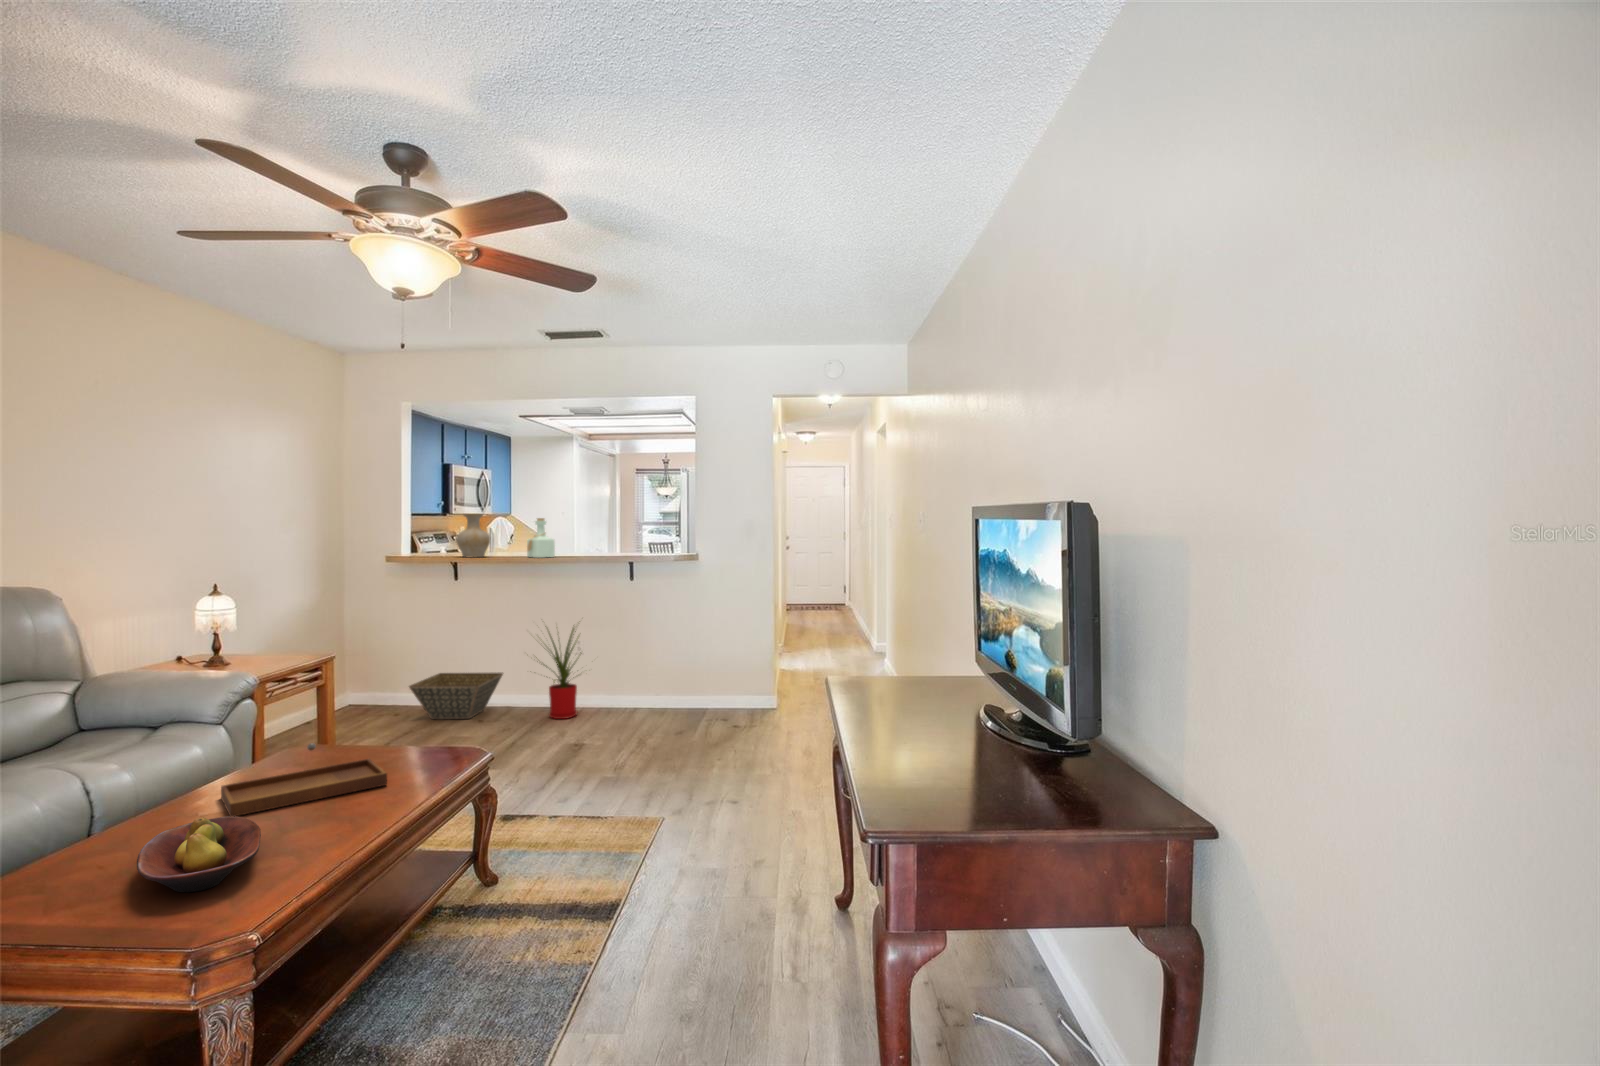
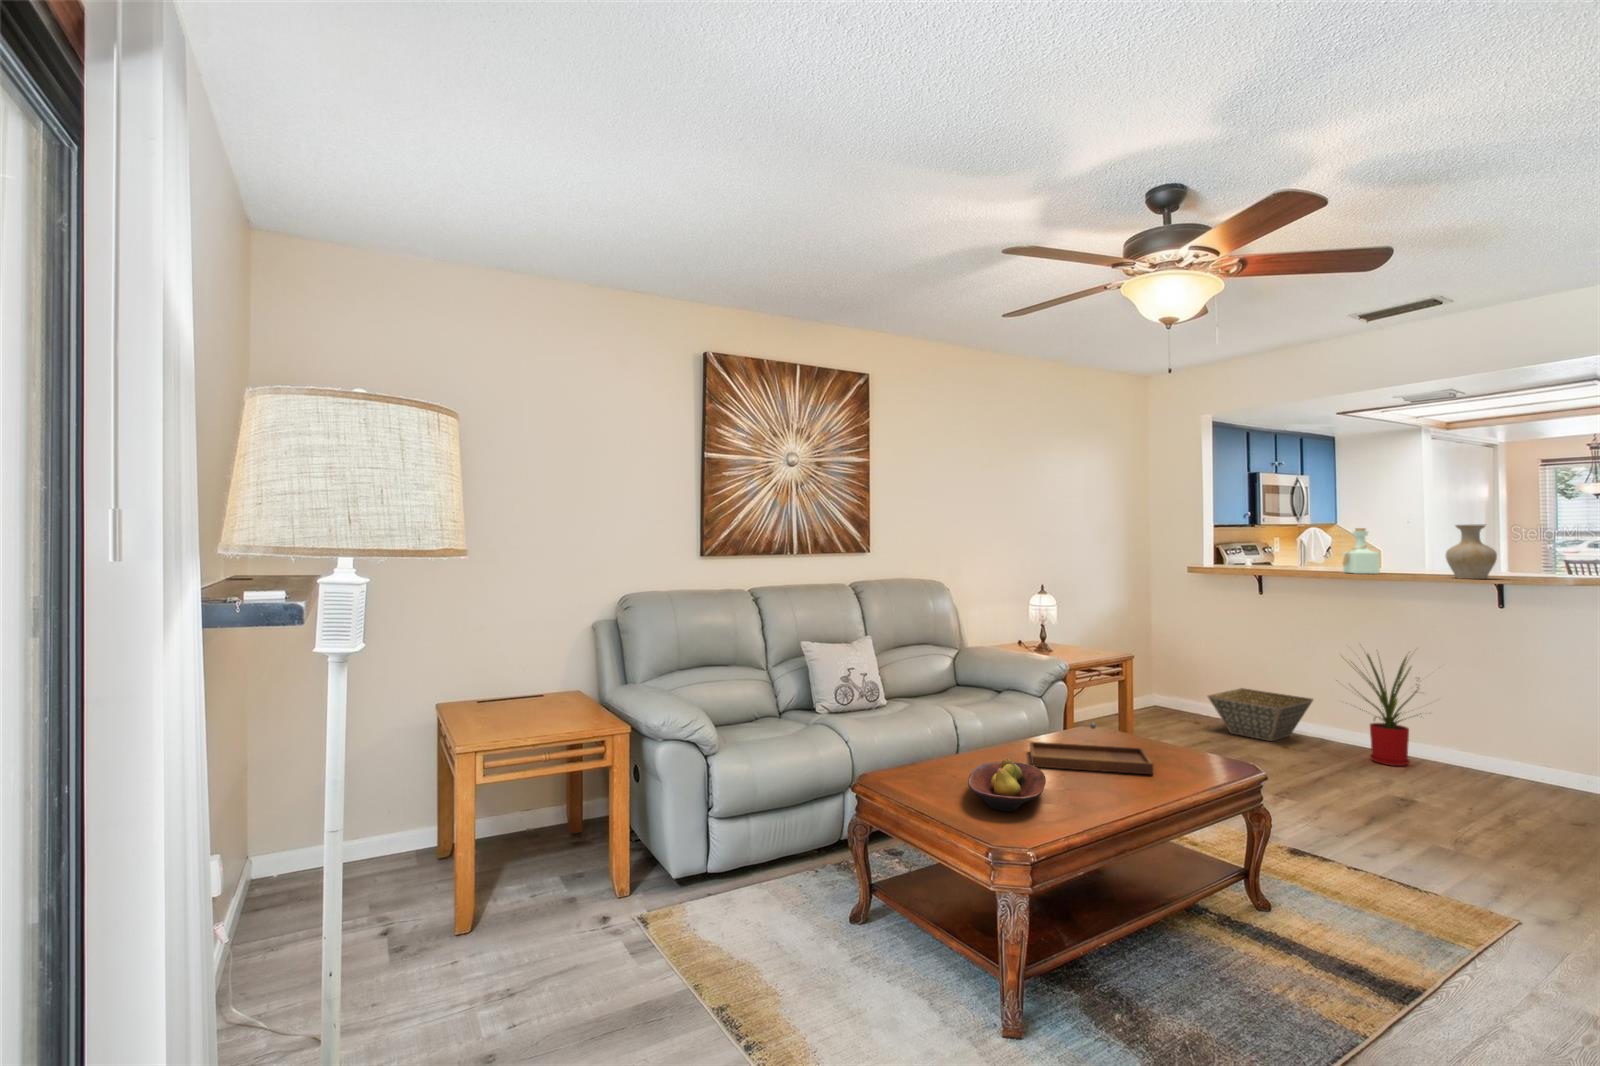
vase: present [456,514,490,557] -> present [1446,524,1497,579]

